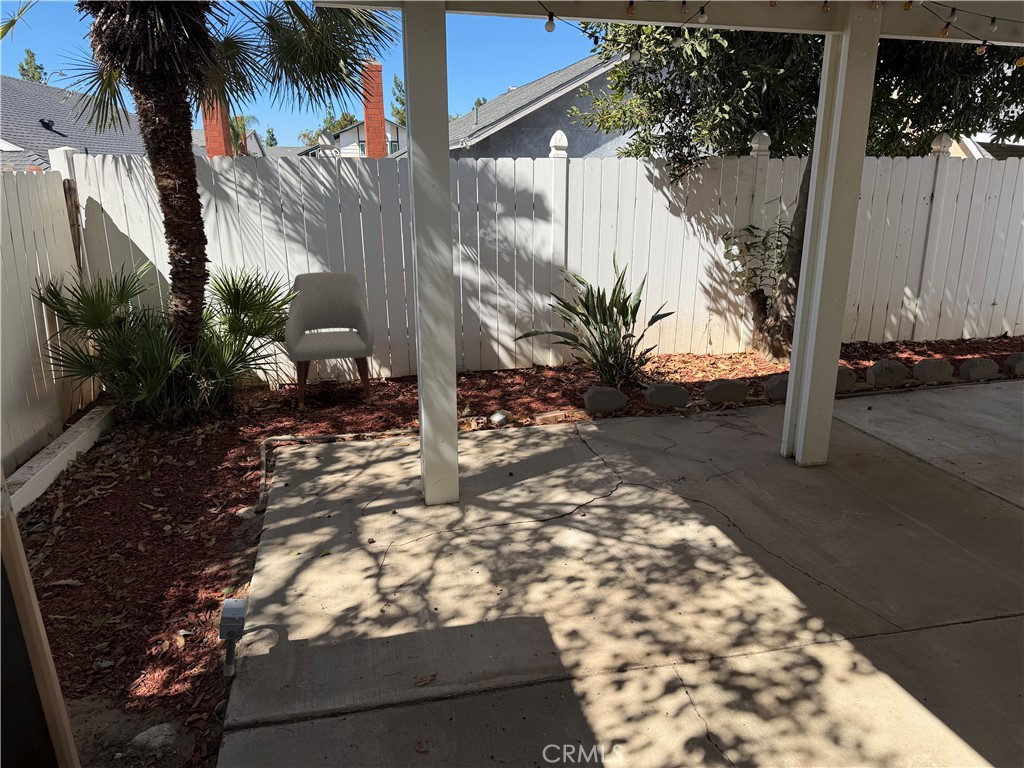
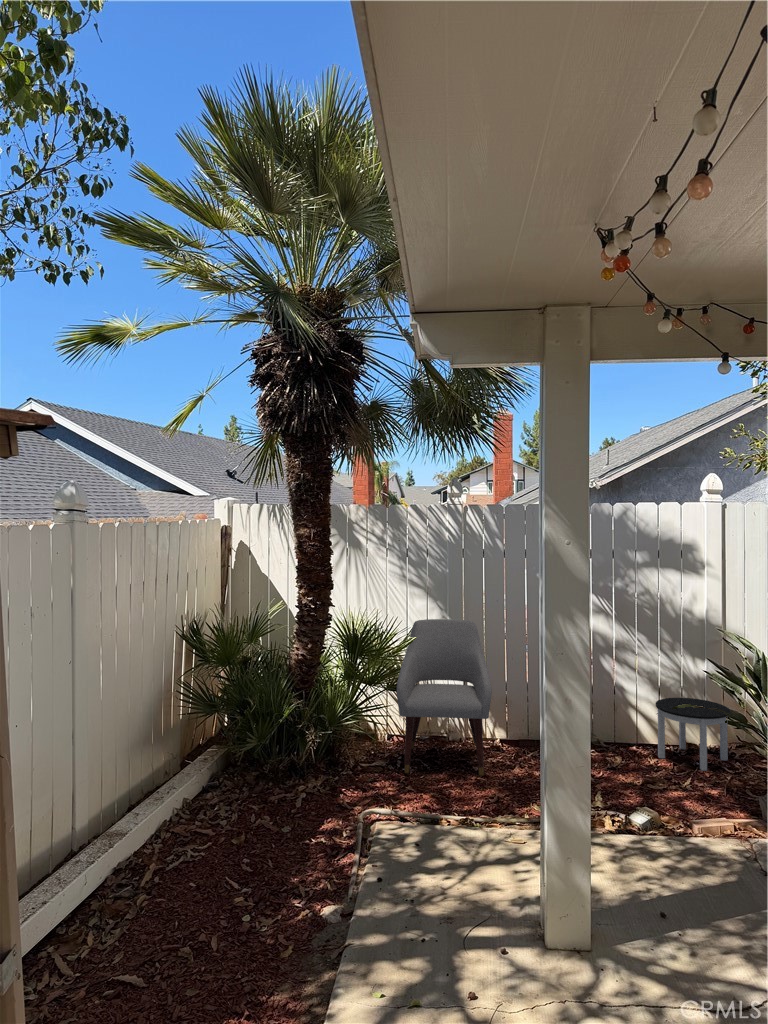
round table: none [512,329,568,382] -> present [656,698,730,771]

